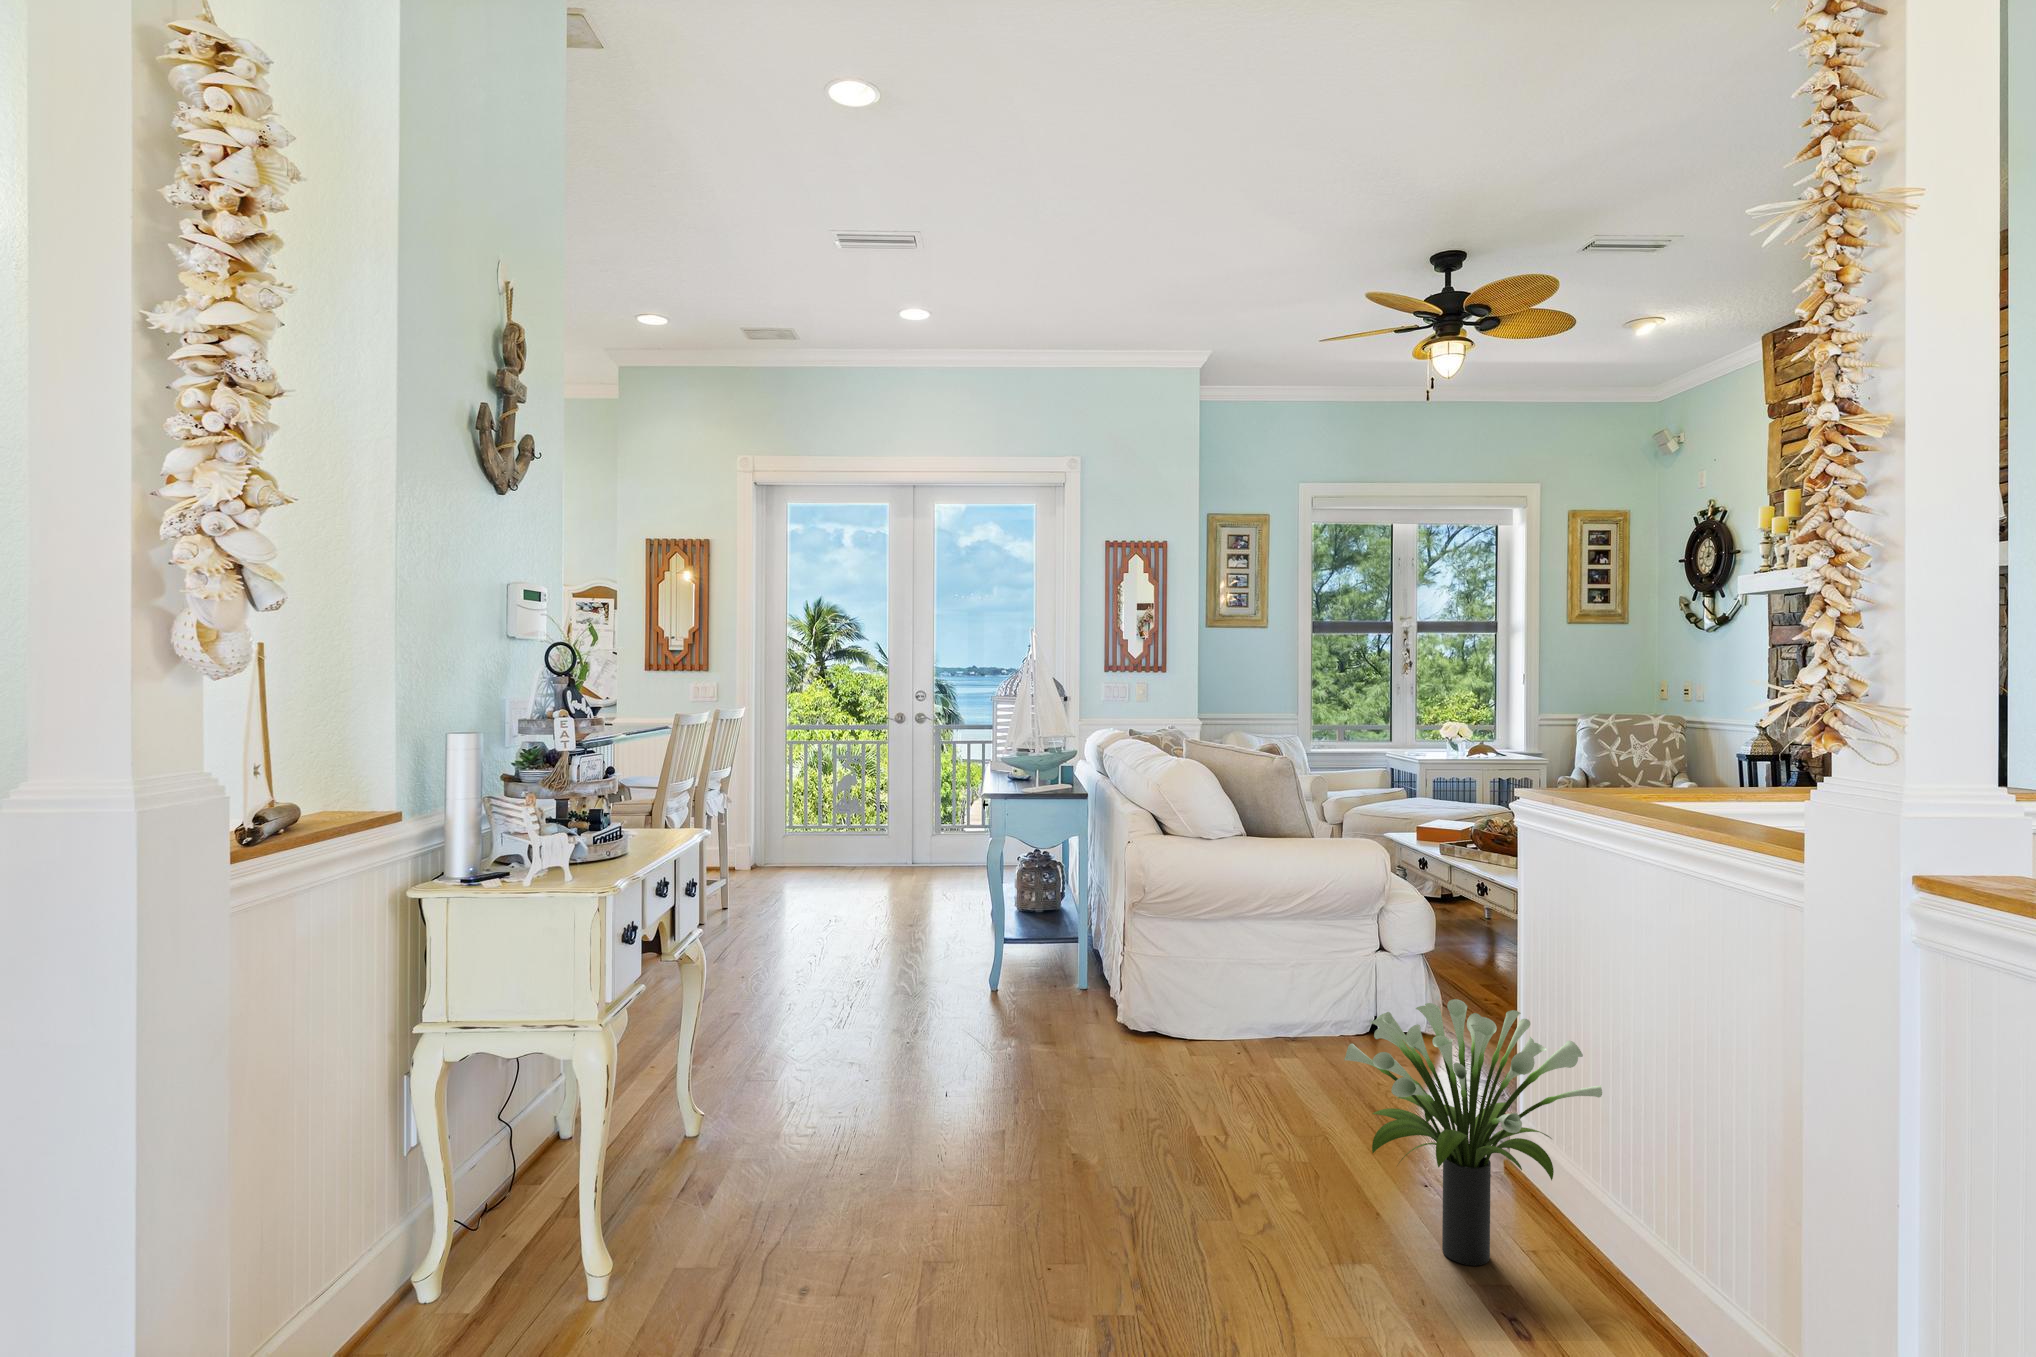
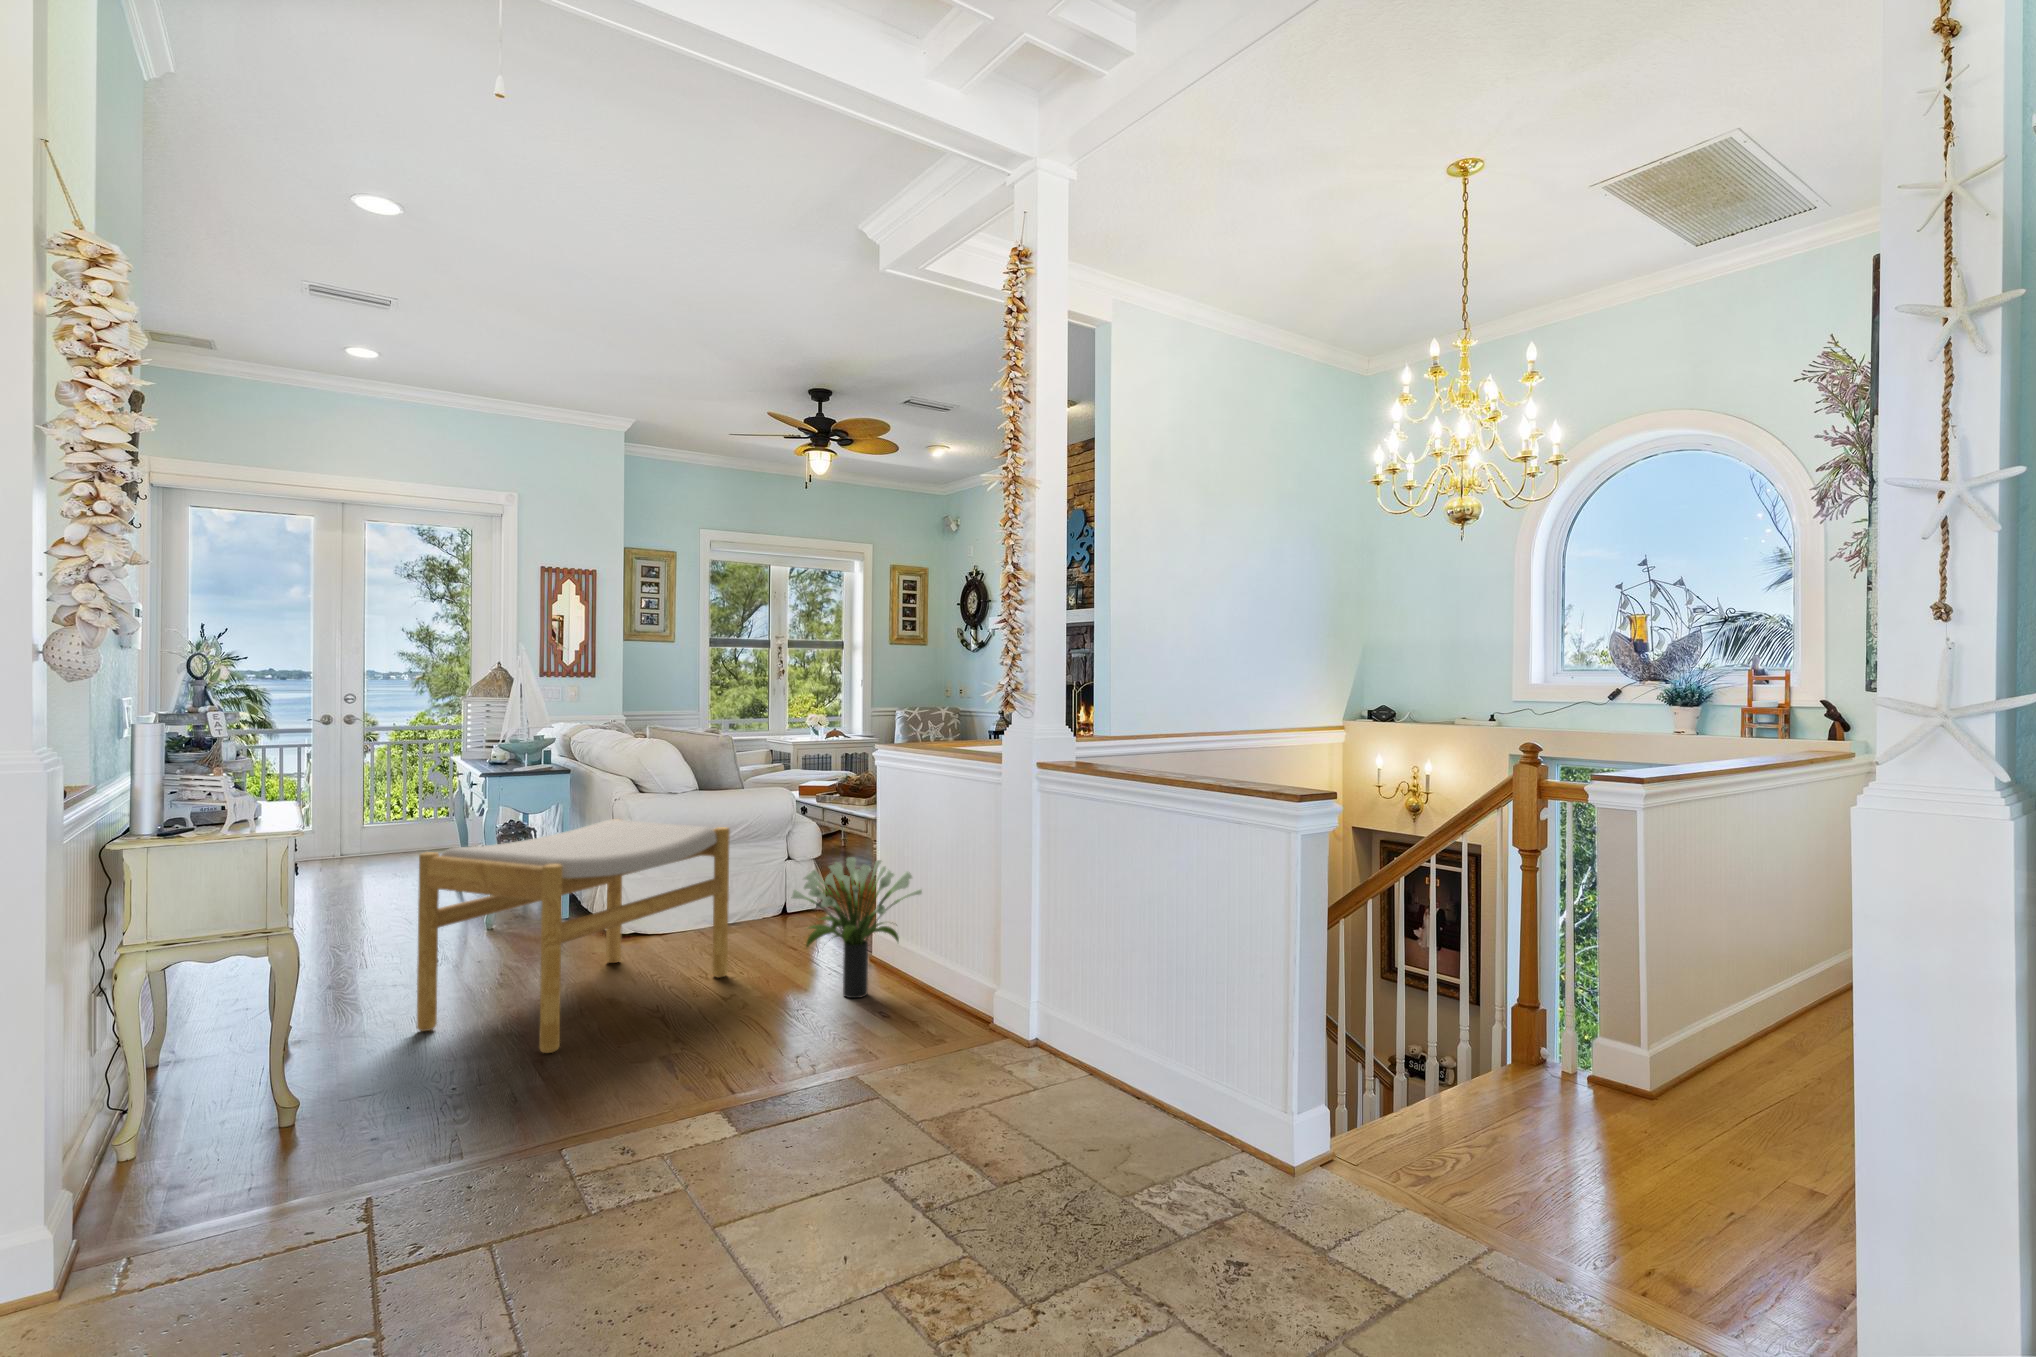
footstool: none [817,876,1259,1260] -> present [417,819,730,1053]

